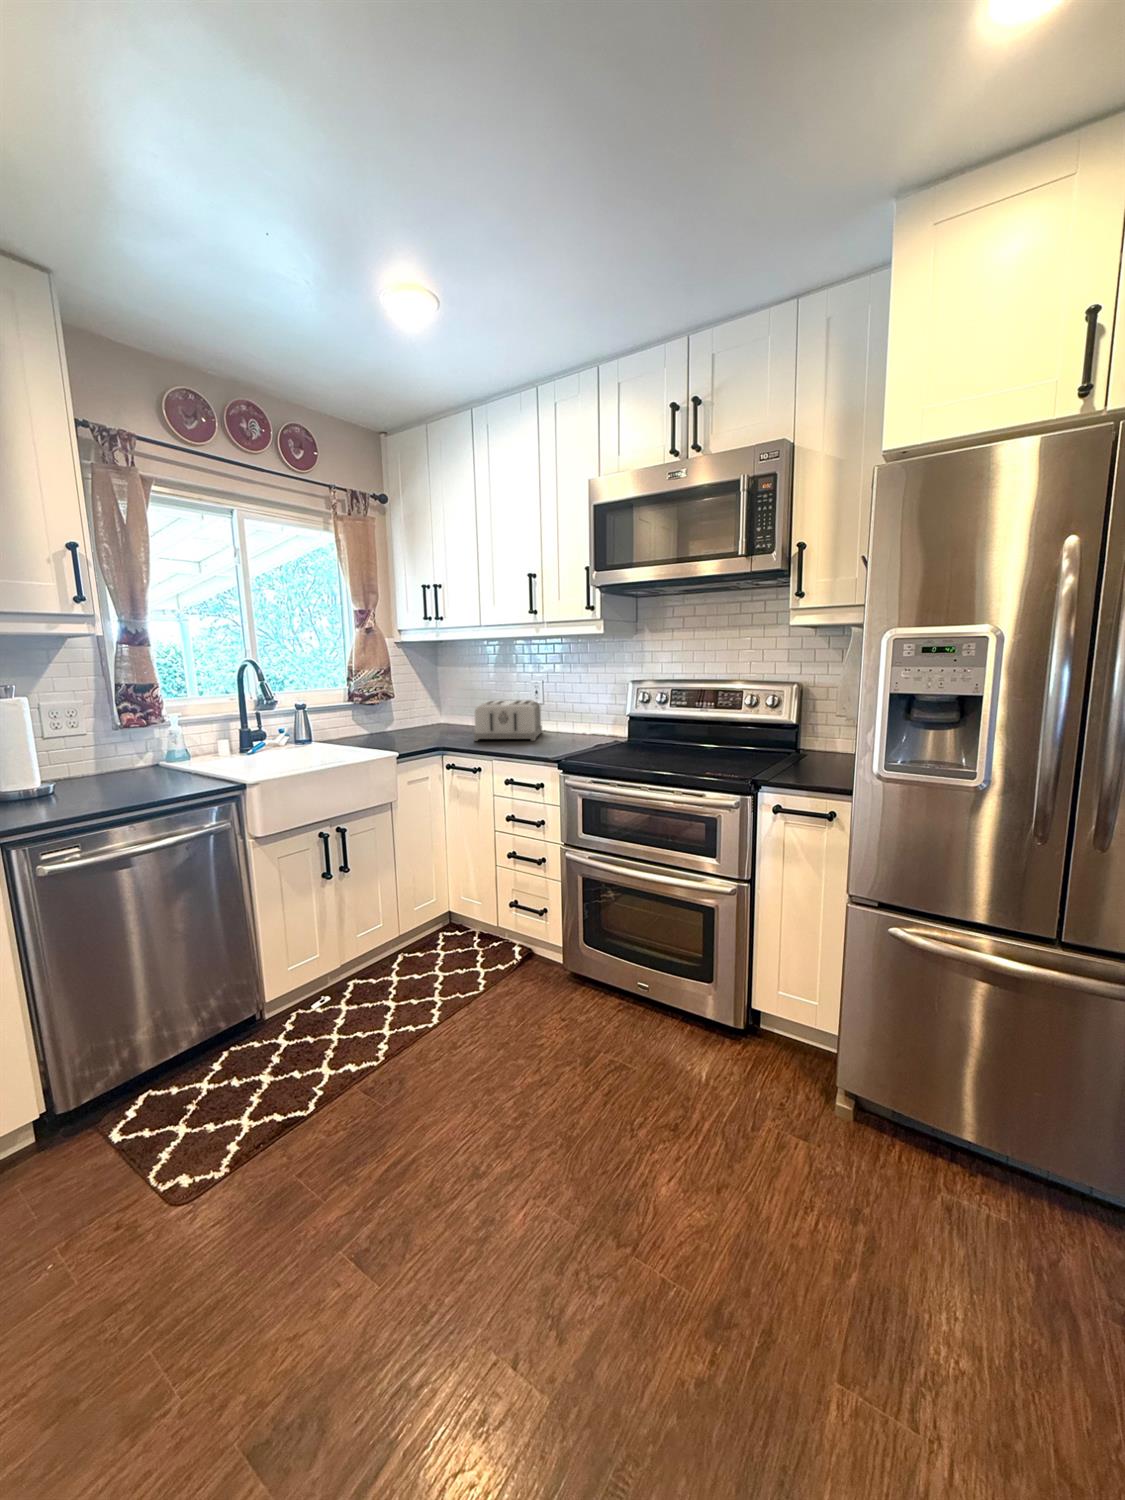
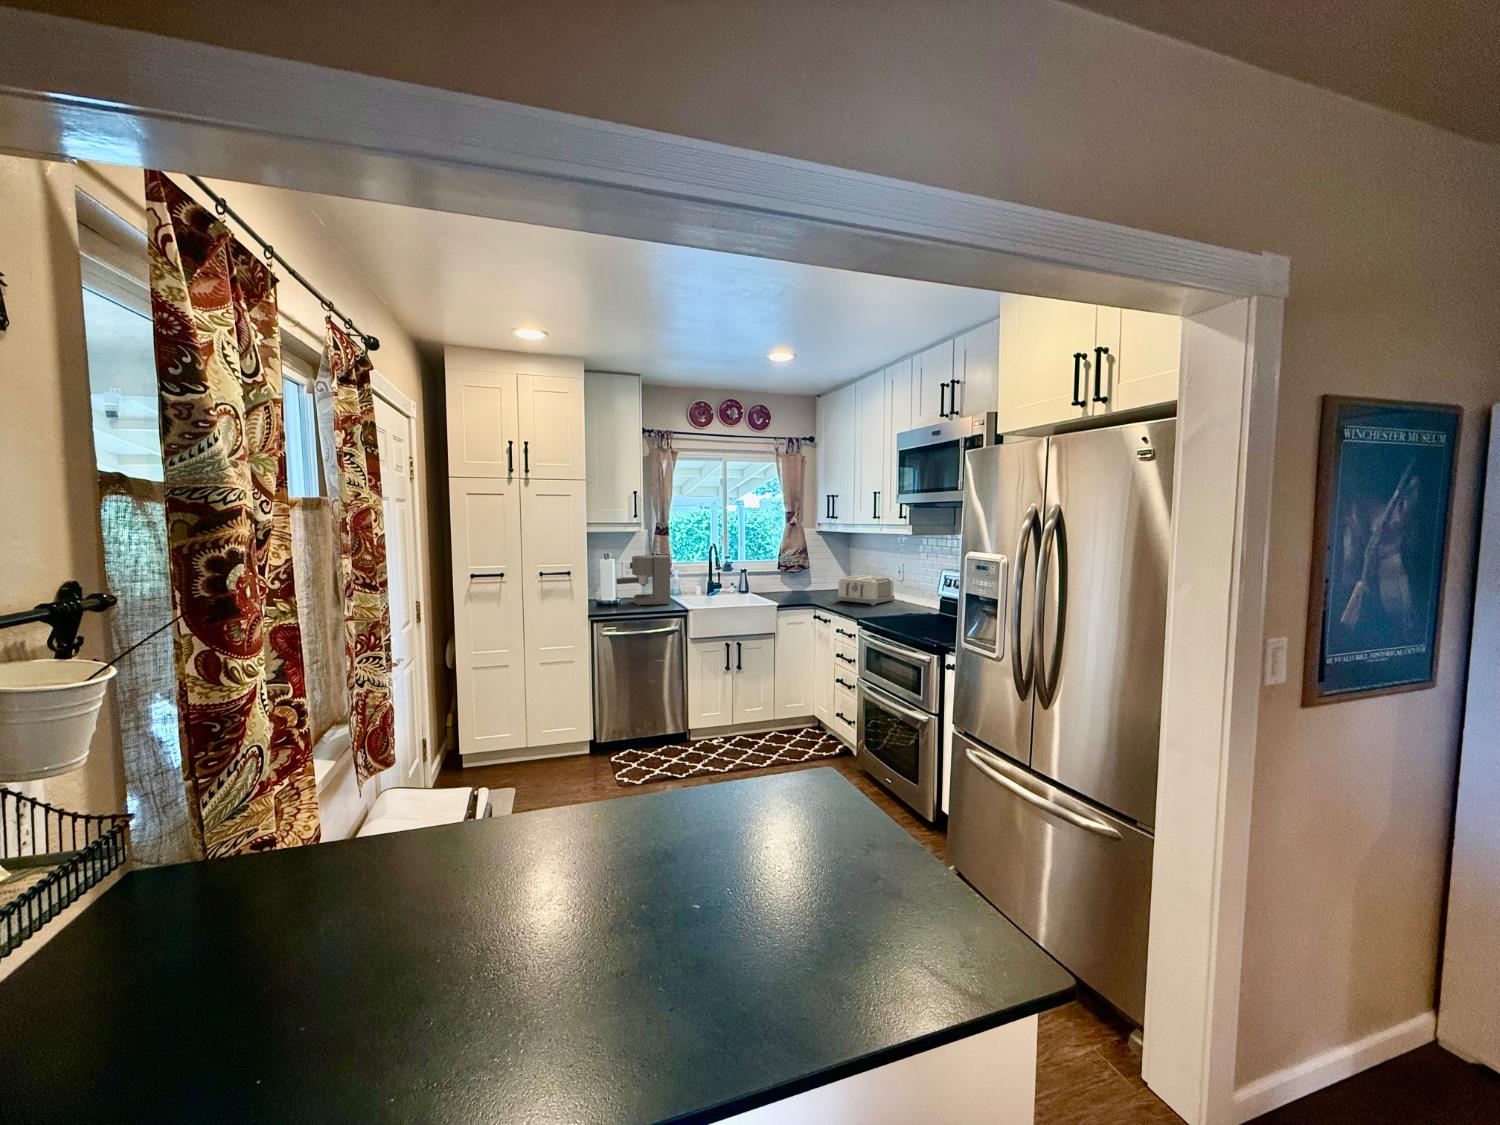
coffee maker: none [47,683,191,790] -> present [616,555,670,606]

